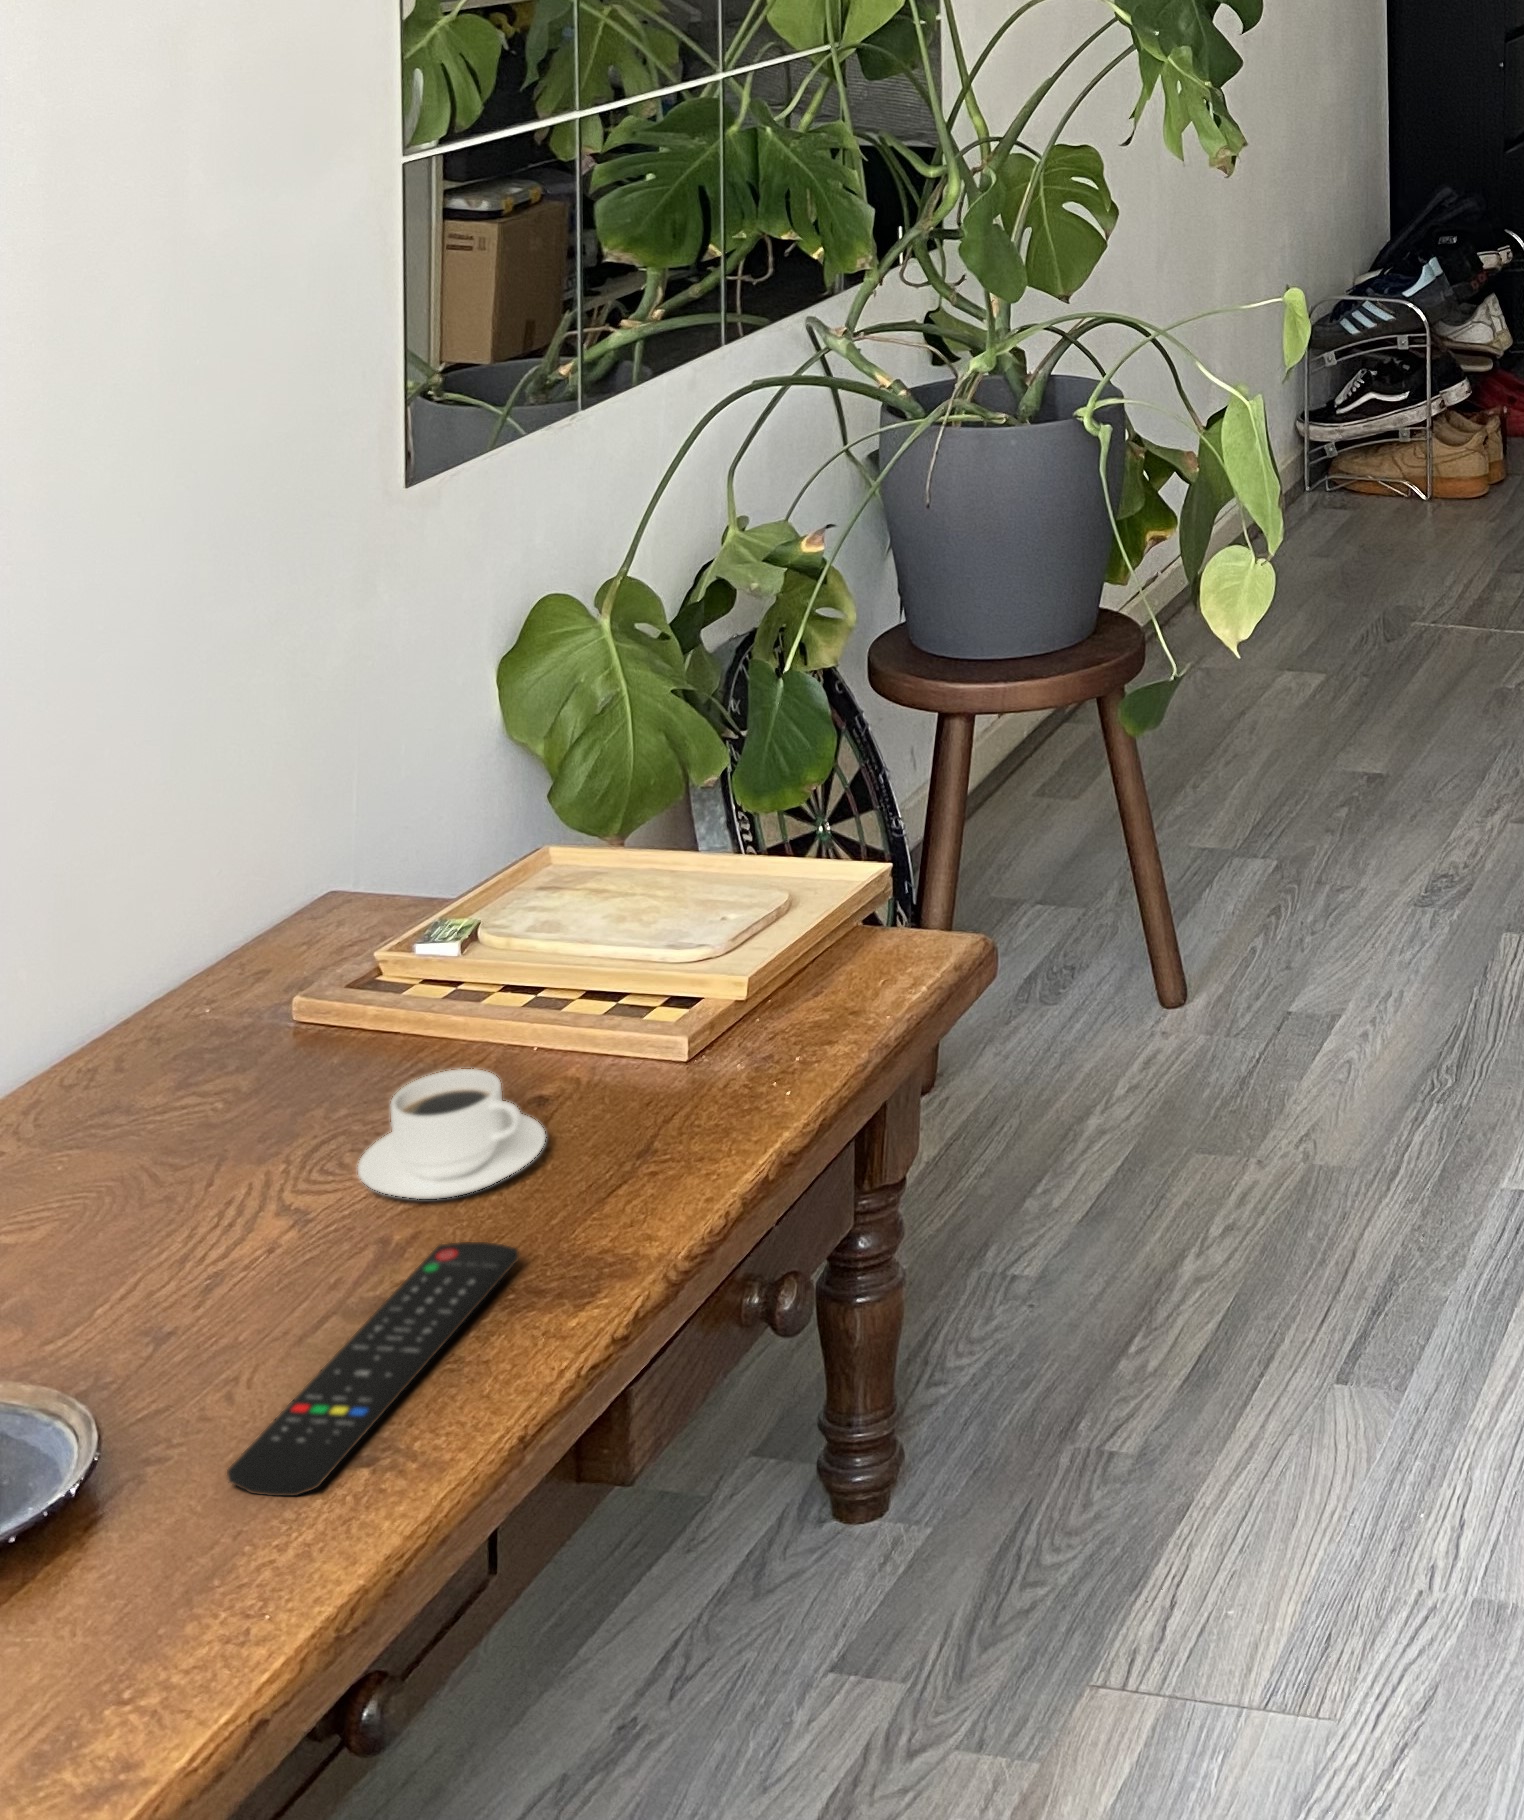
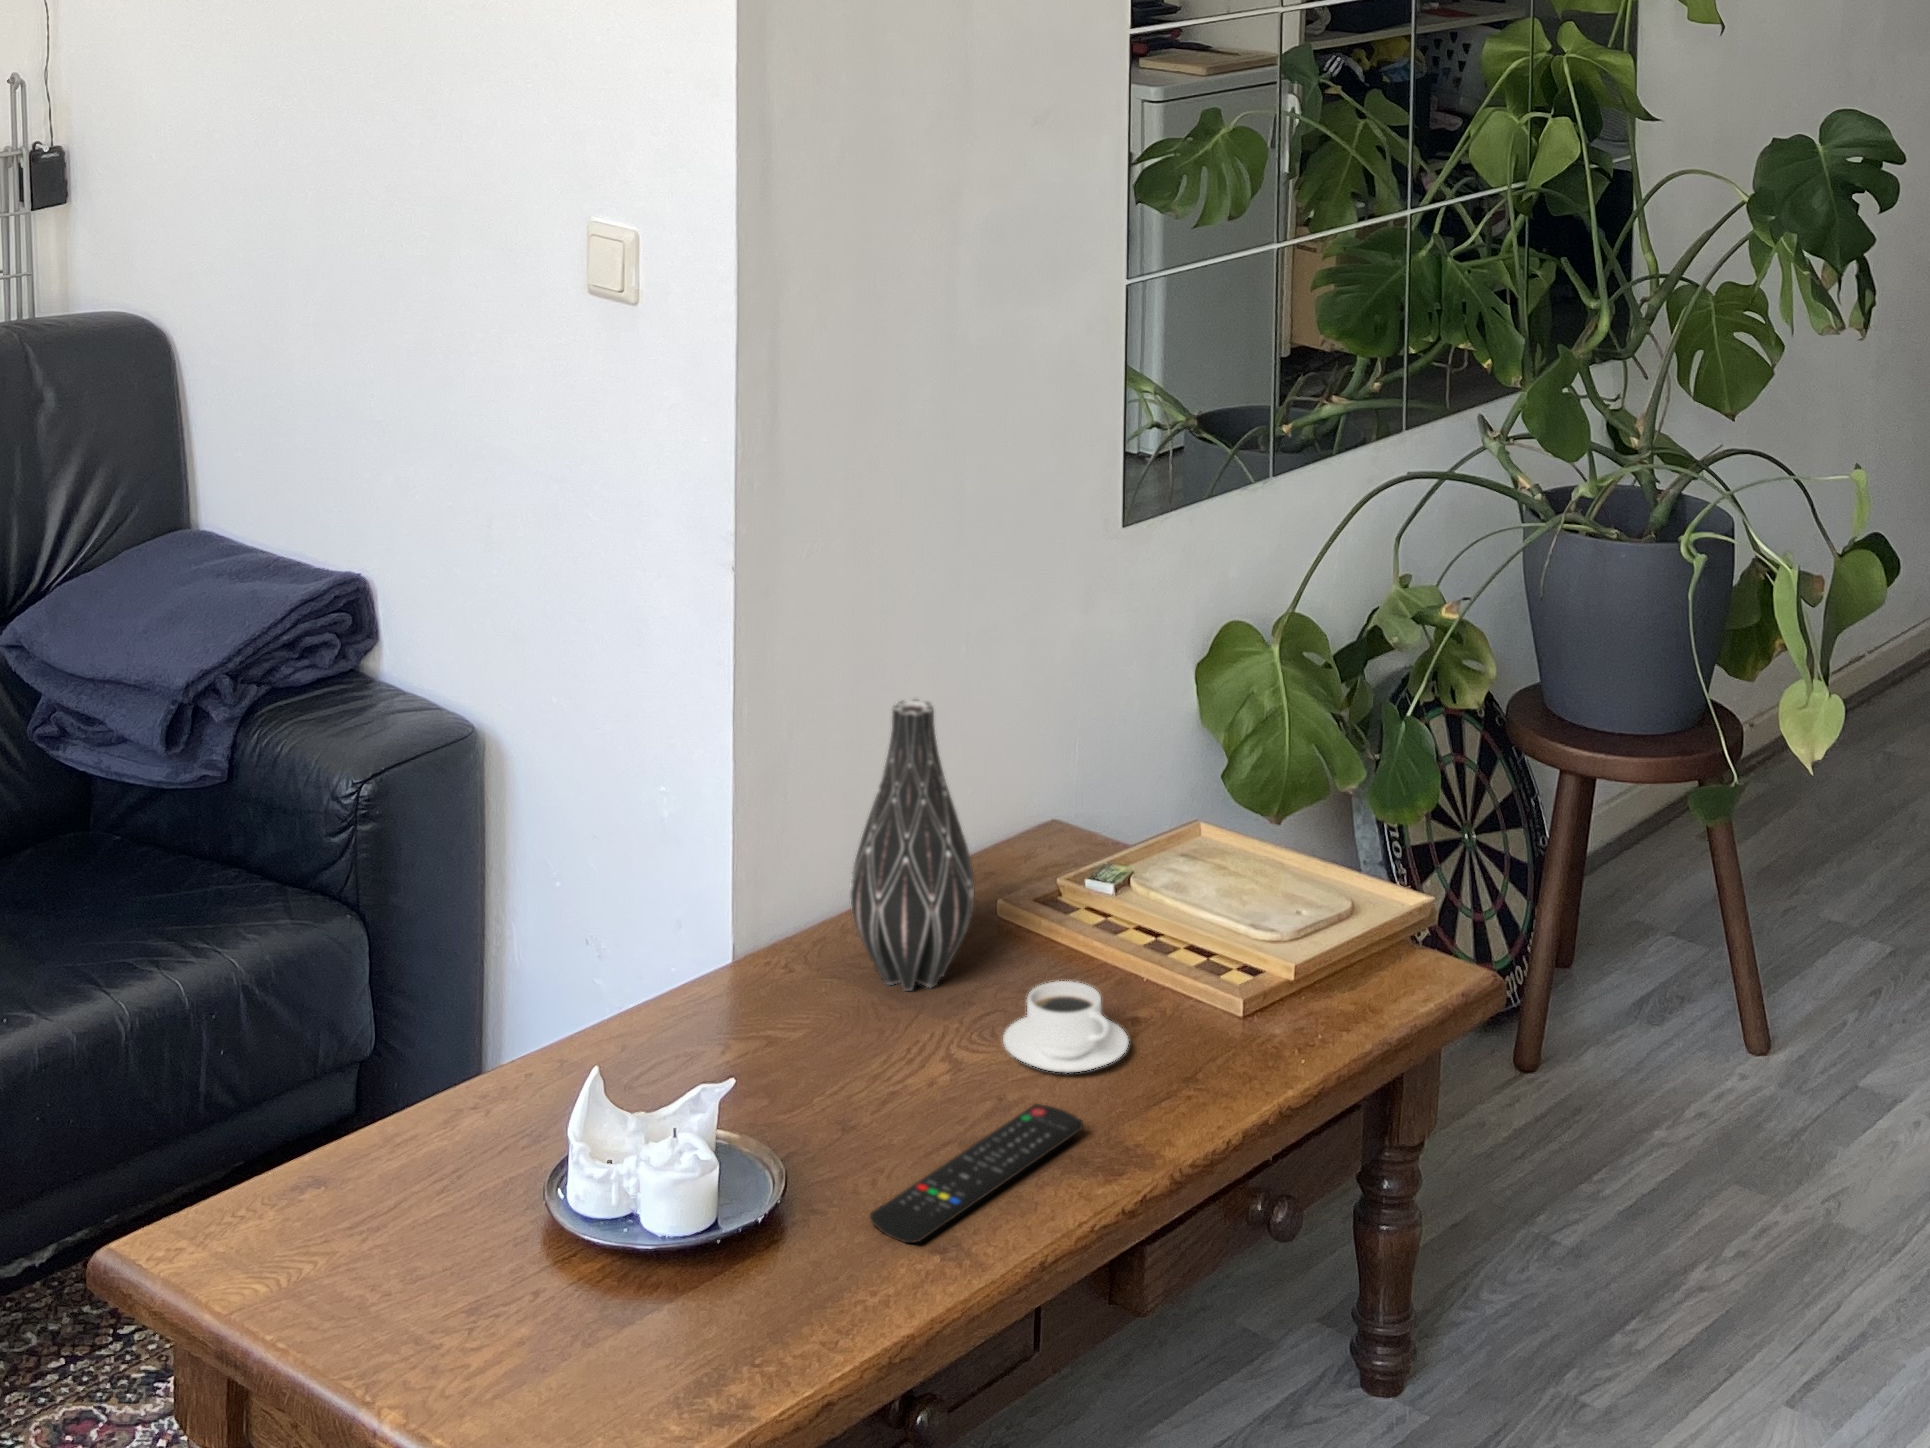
vase: none [81,732,277,1151] -> present [850,699,975,991]

